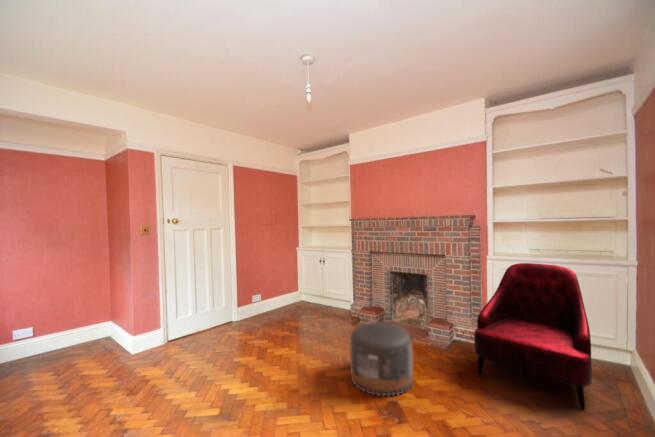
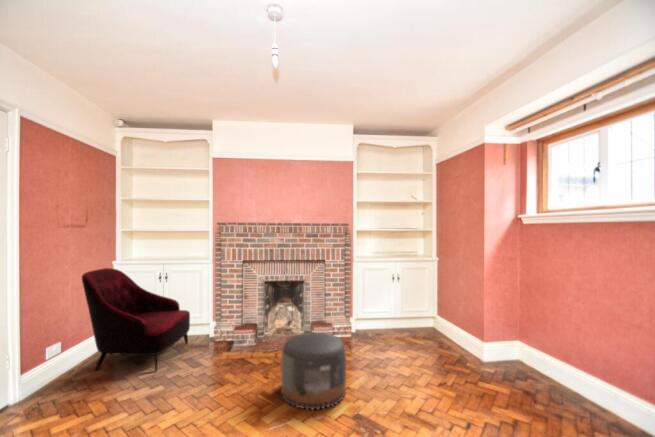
armchair: present [474,263,592,410] -> present [82,268,190,371]

